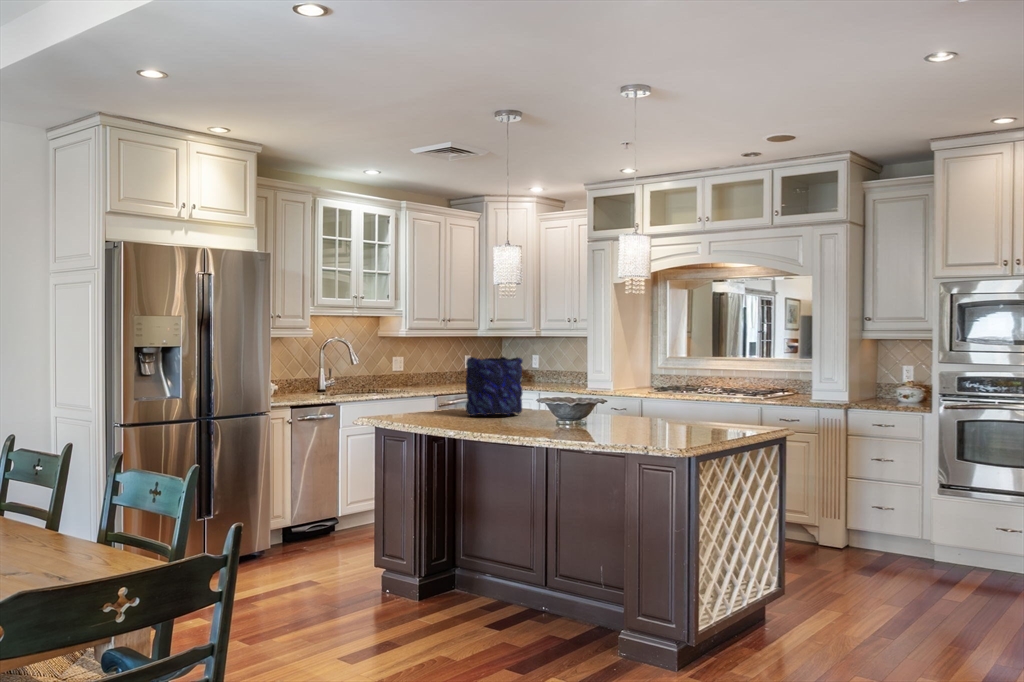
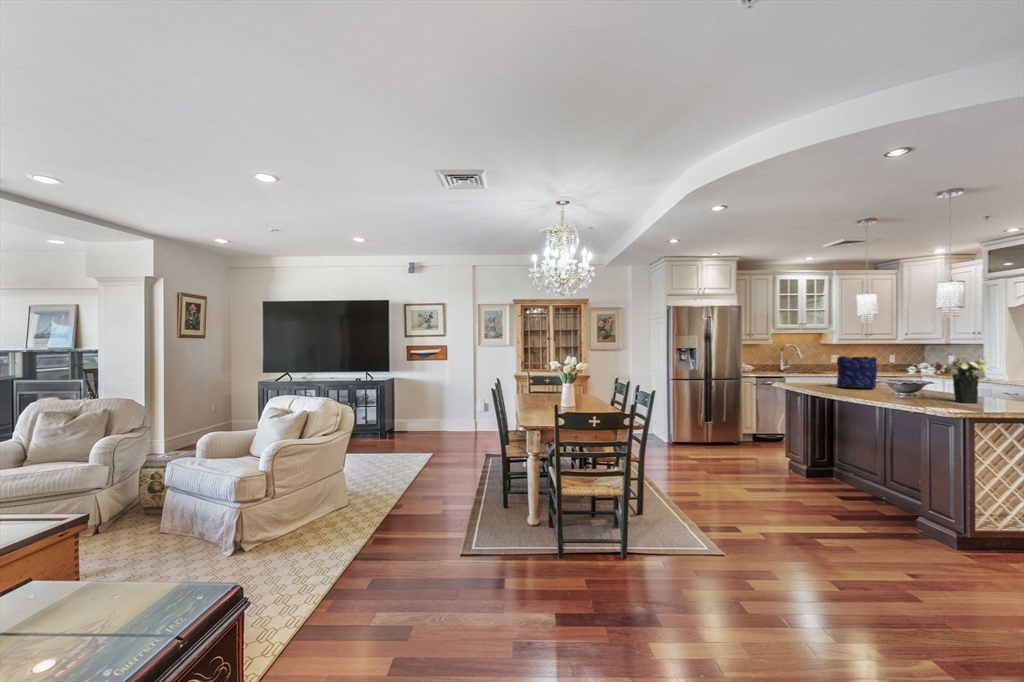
flower arrangement: none [626,350,690,427] -> present [936,356,988,403]

